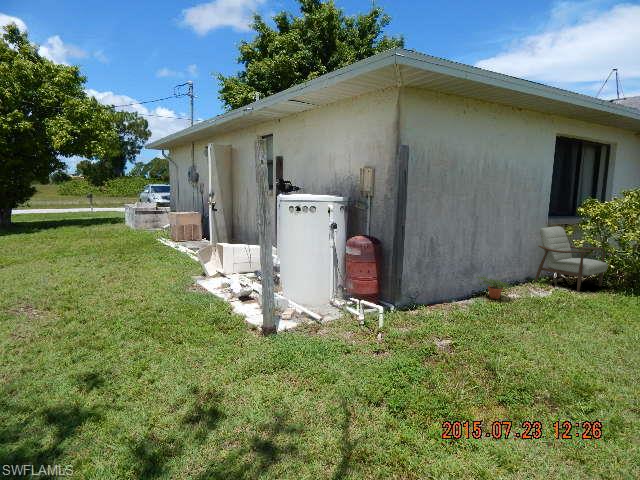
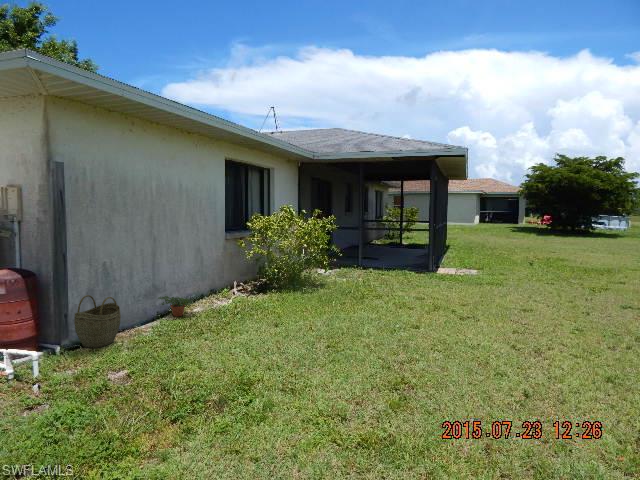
chair: present [535,226,612,292] -> none [217,240,277,298]
woven basket: none [406,266,445,314] -> present [74,295,121,348]

